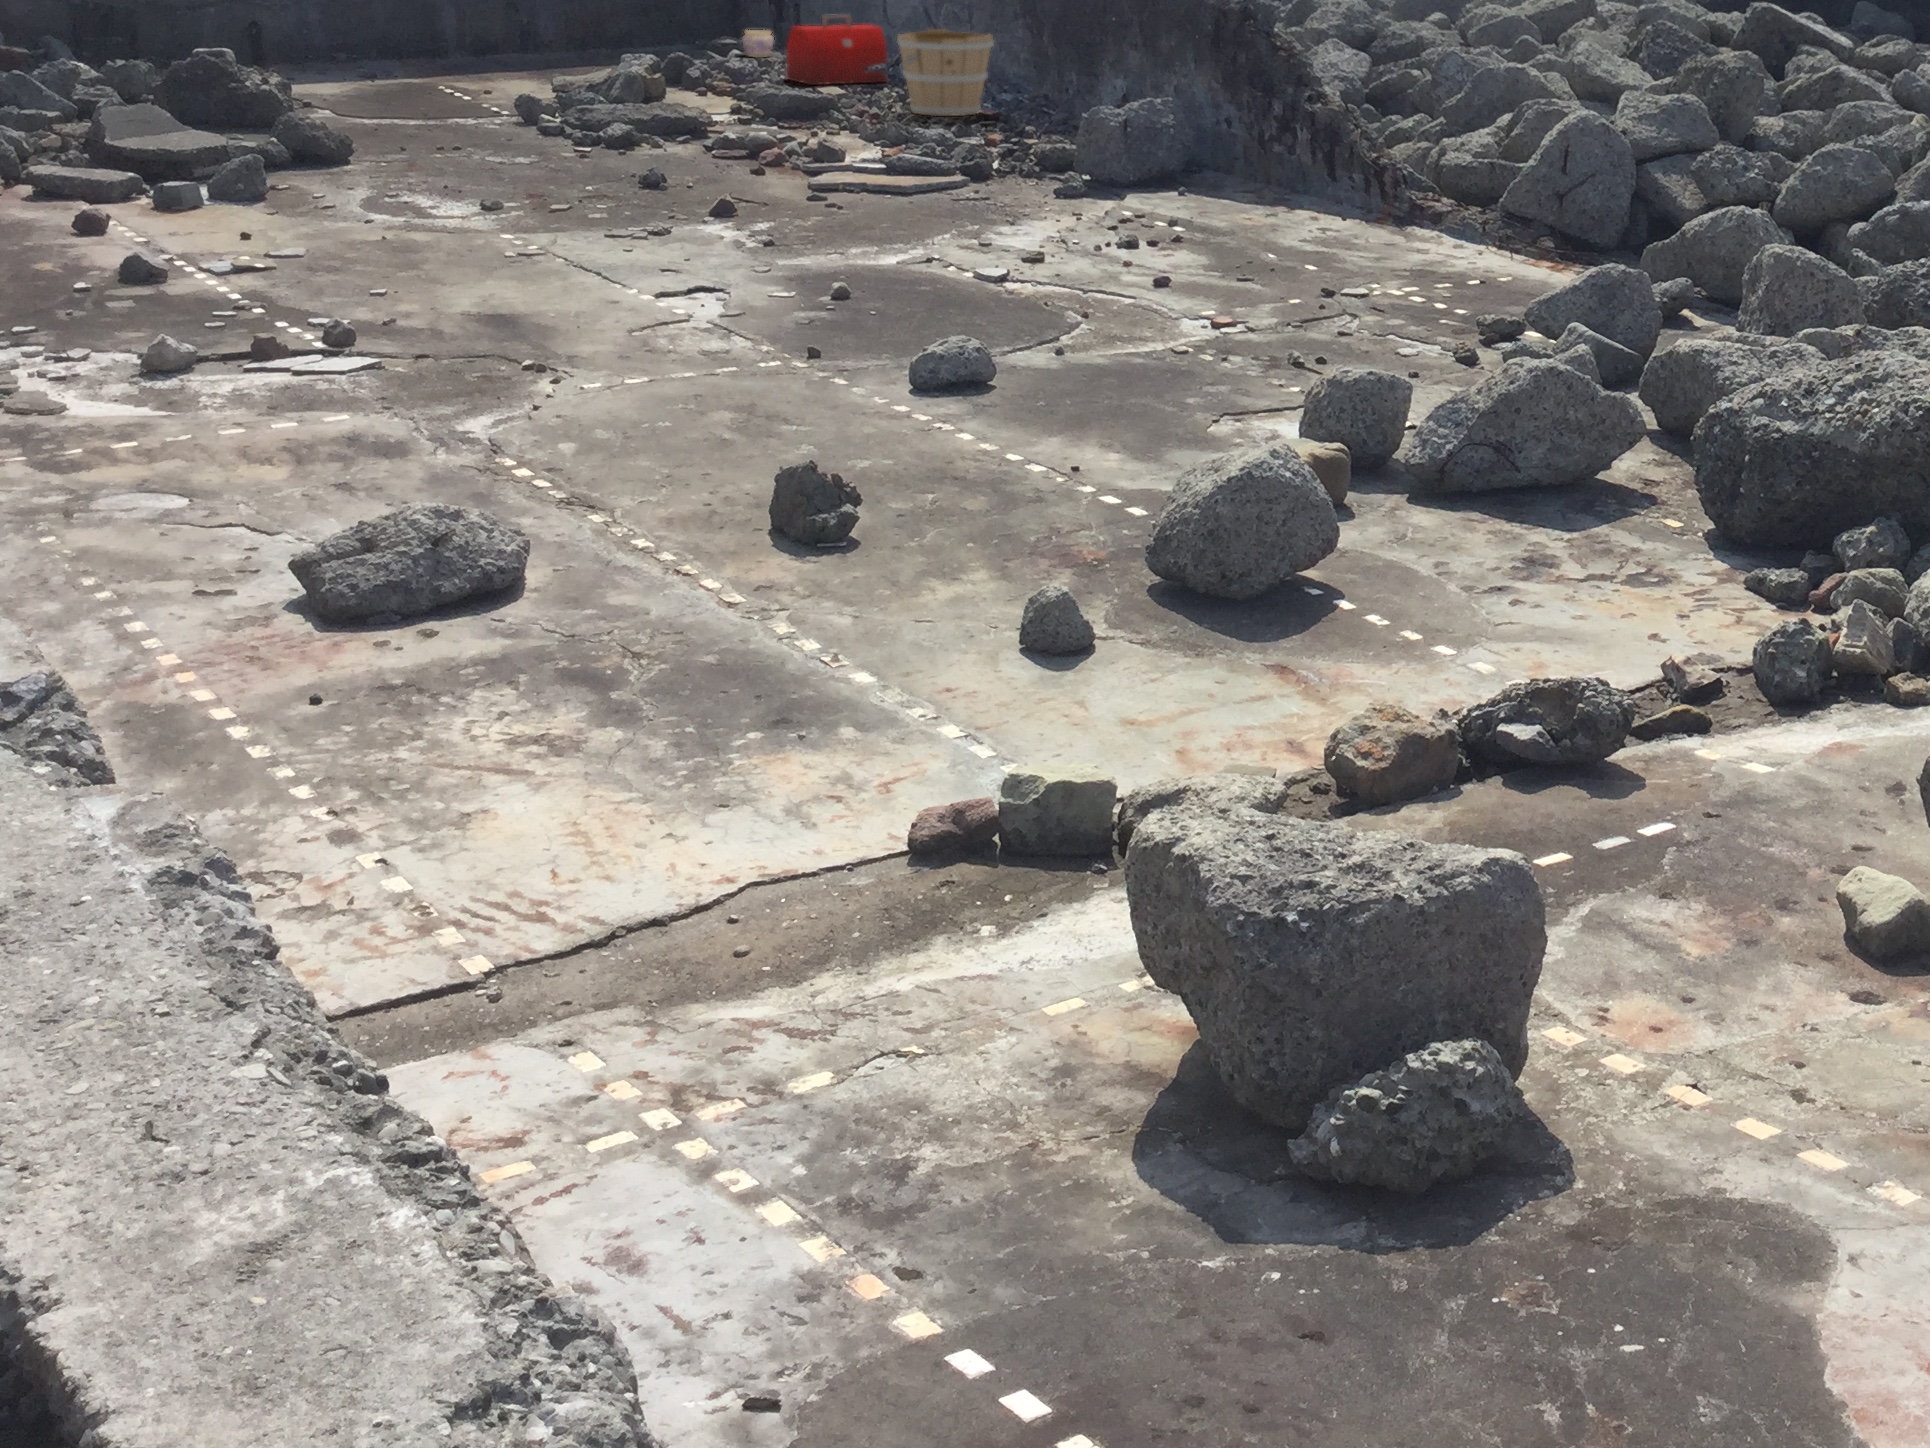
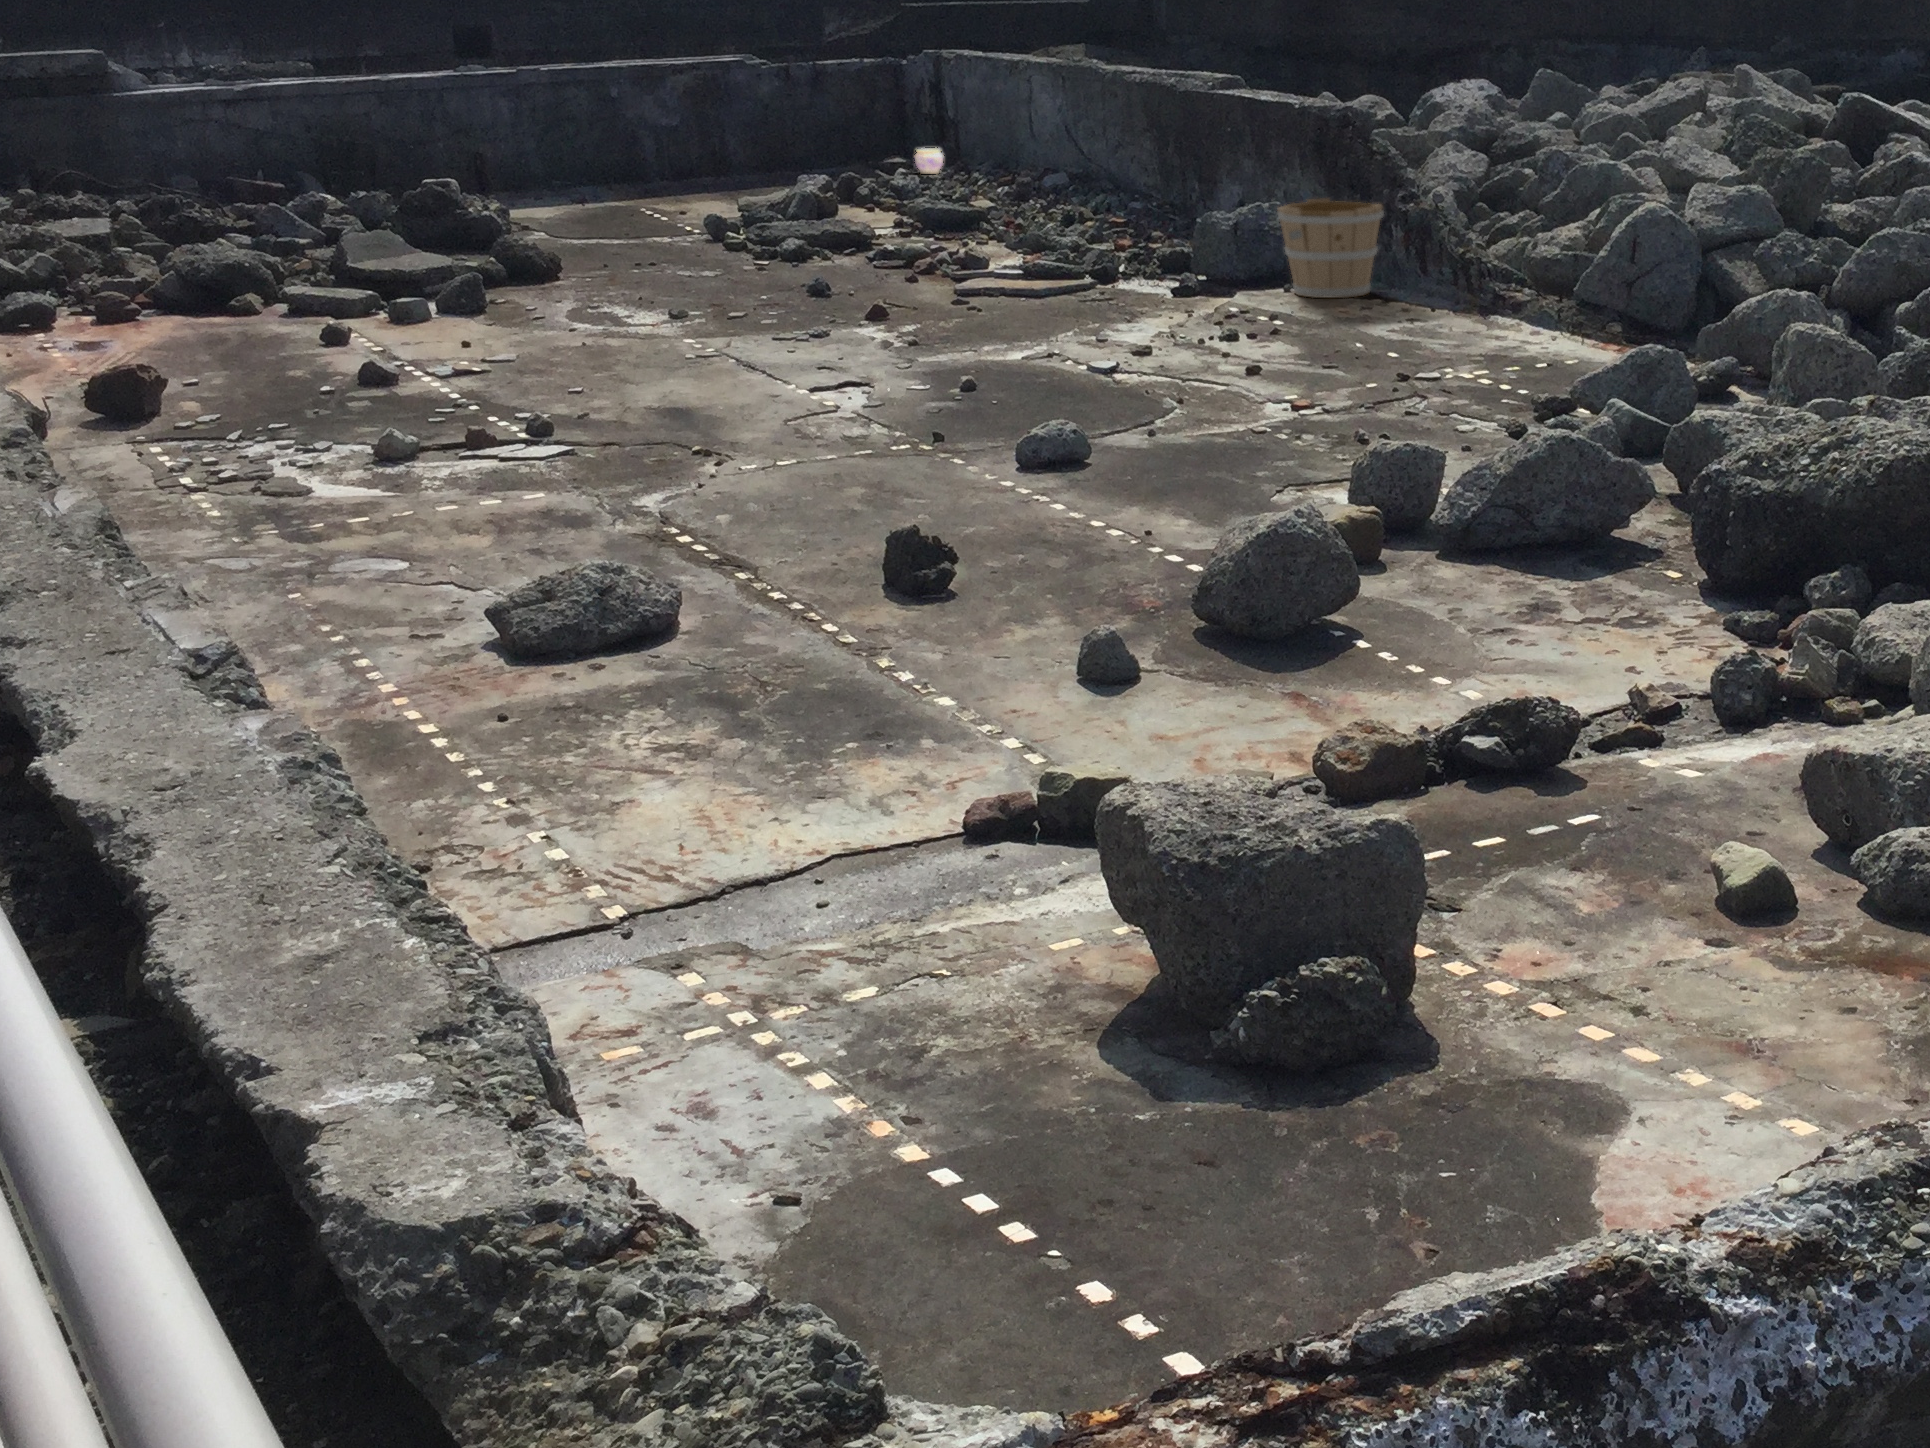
toolbox: present [787,14,887,85] -> none [952,131,1044,199]
wooden bucket: present [897,29,994,116] -> present [1278,198,1384,298]

